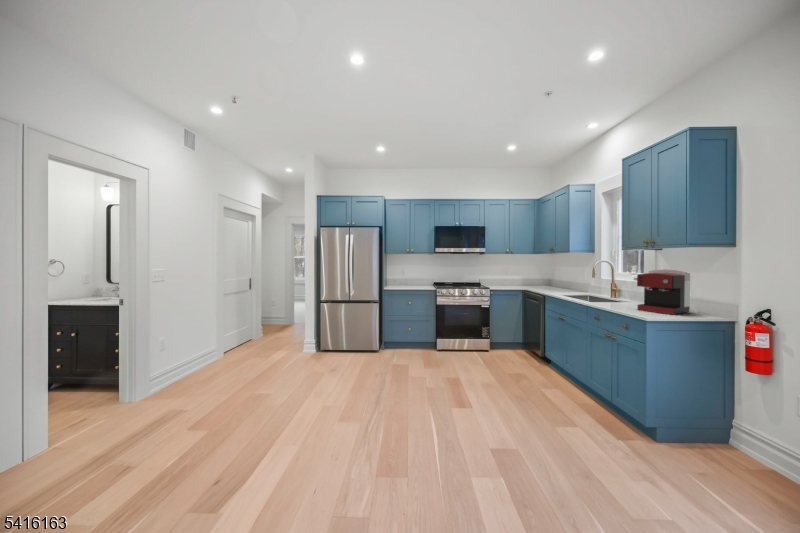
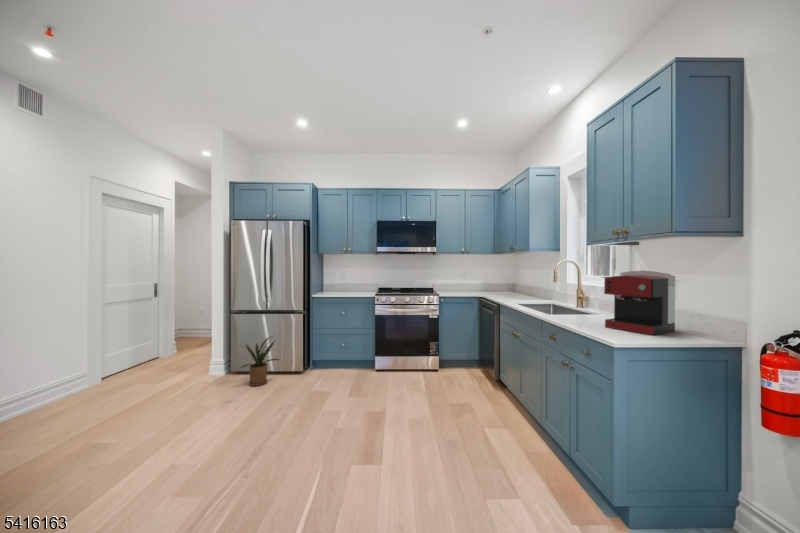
house plant: none [330,320,366,360] -> present [241,336,280,386]

